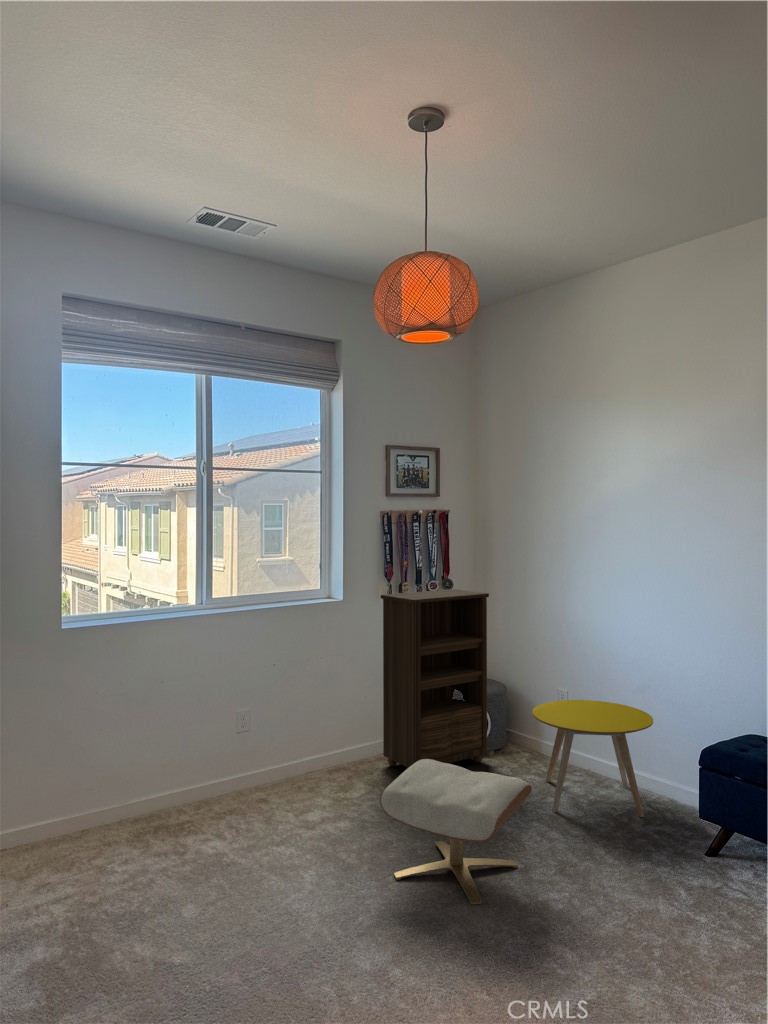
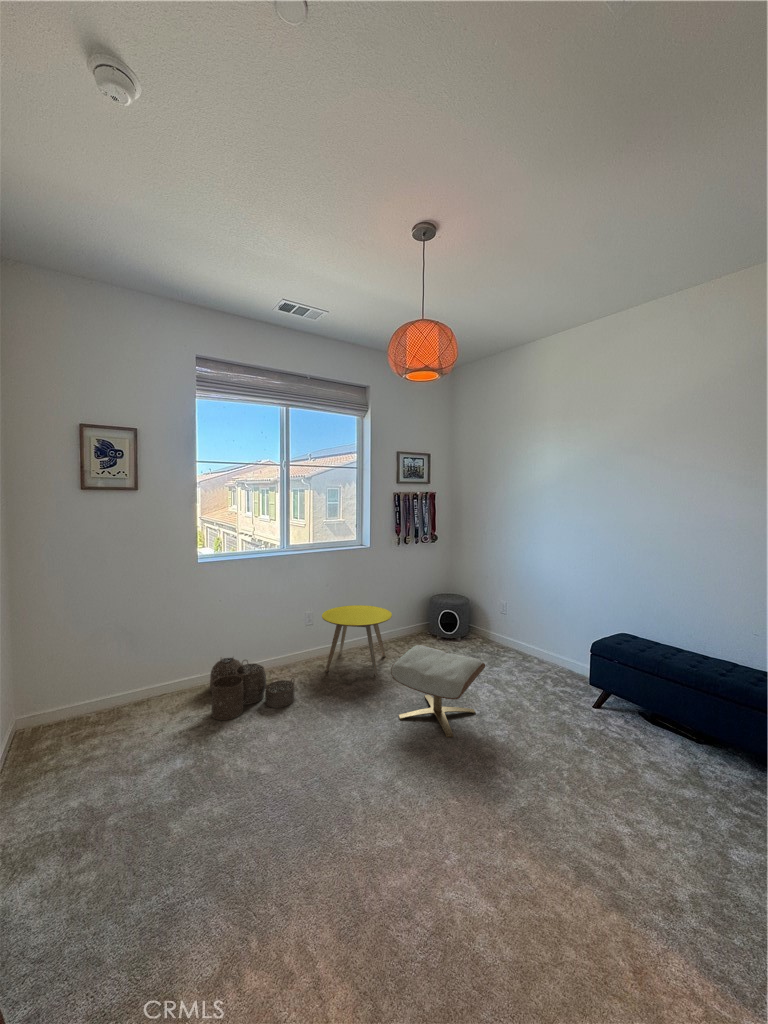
bookshelf: present [381,589,489,768] -> none [393,540,459,654]
side table: present [532,700,653,817] -> present [322,605,392,676]
woven basket: none [80,784,223,887] -> present [210,658,294,720]

